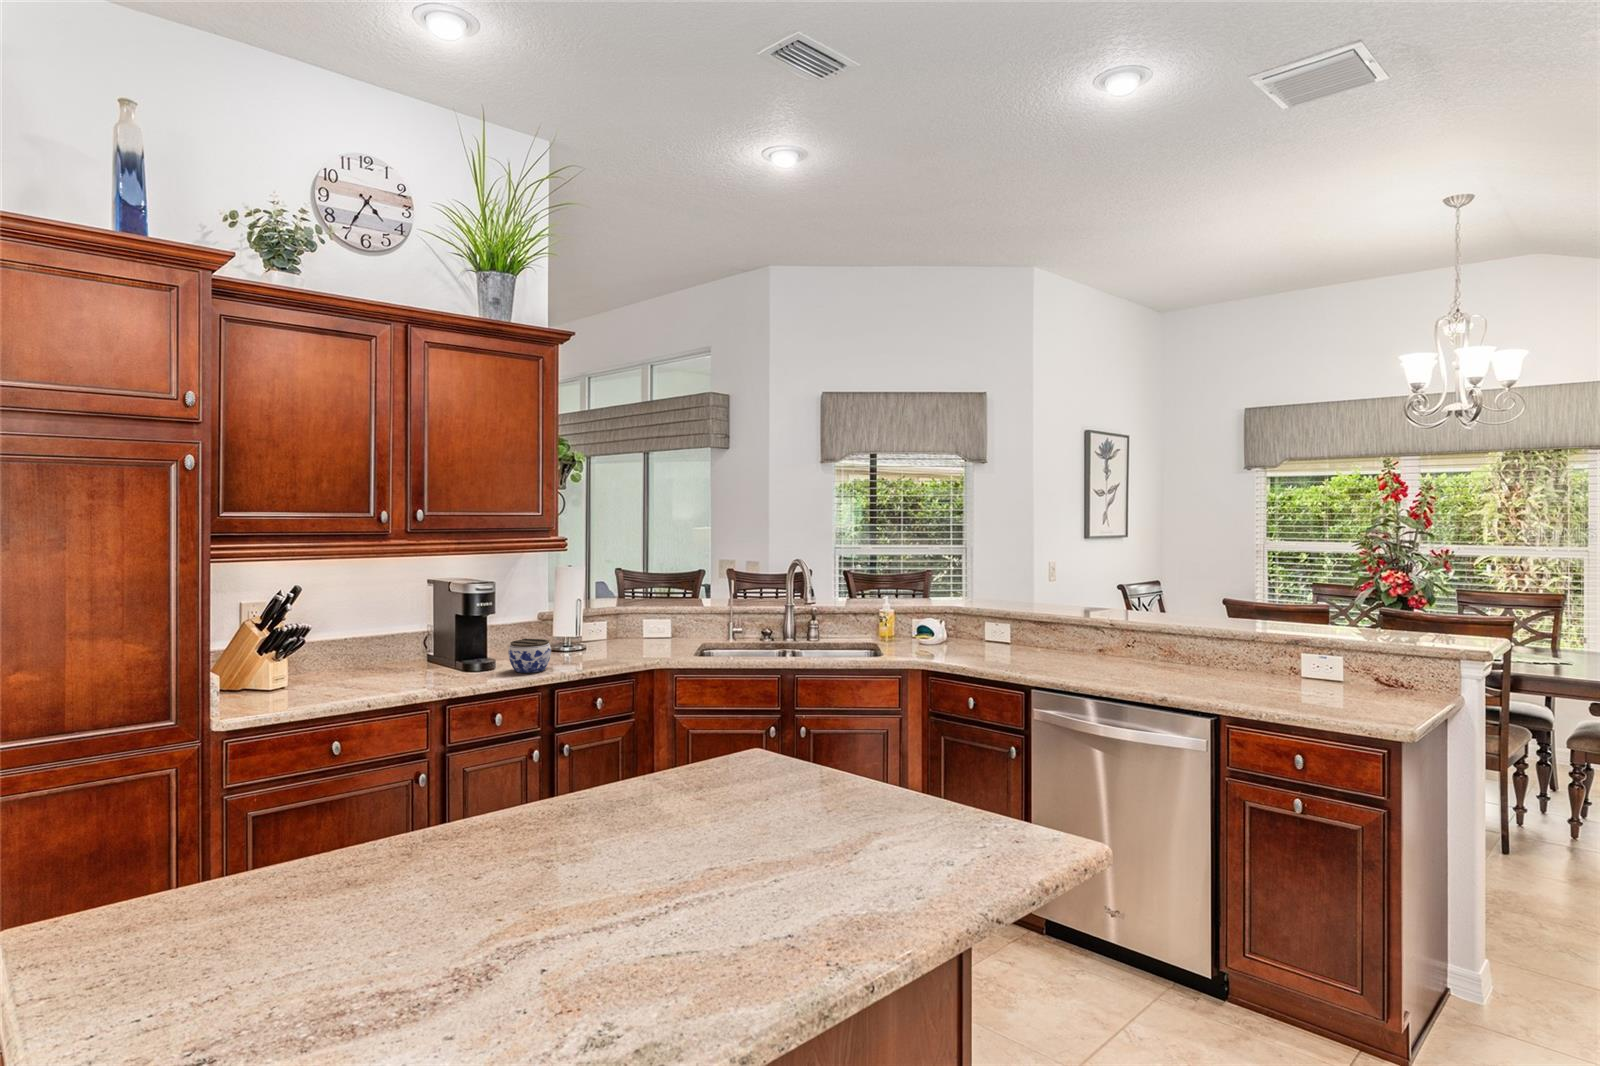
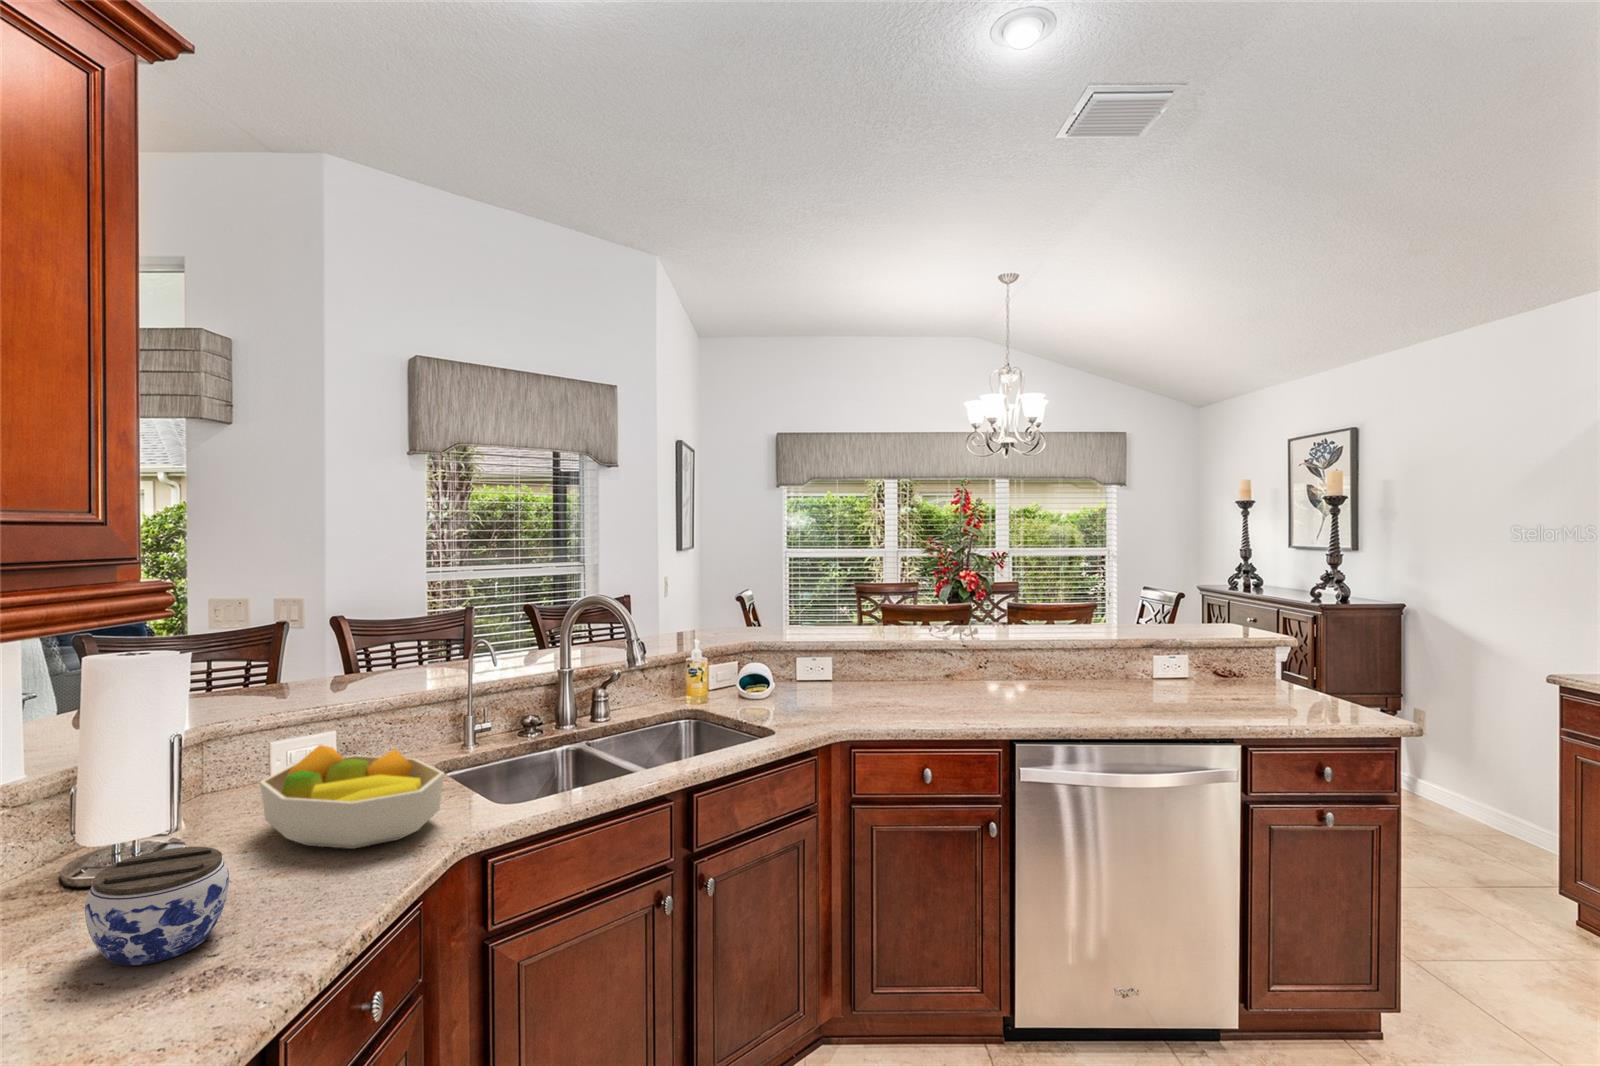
fruit bowl: none [594,618,661,661] -> present [260,745,444,849]

